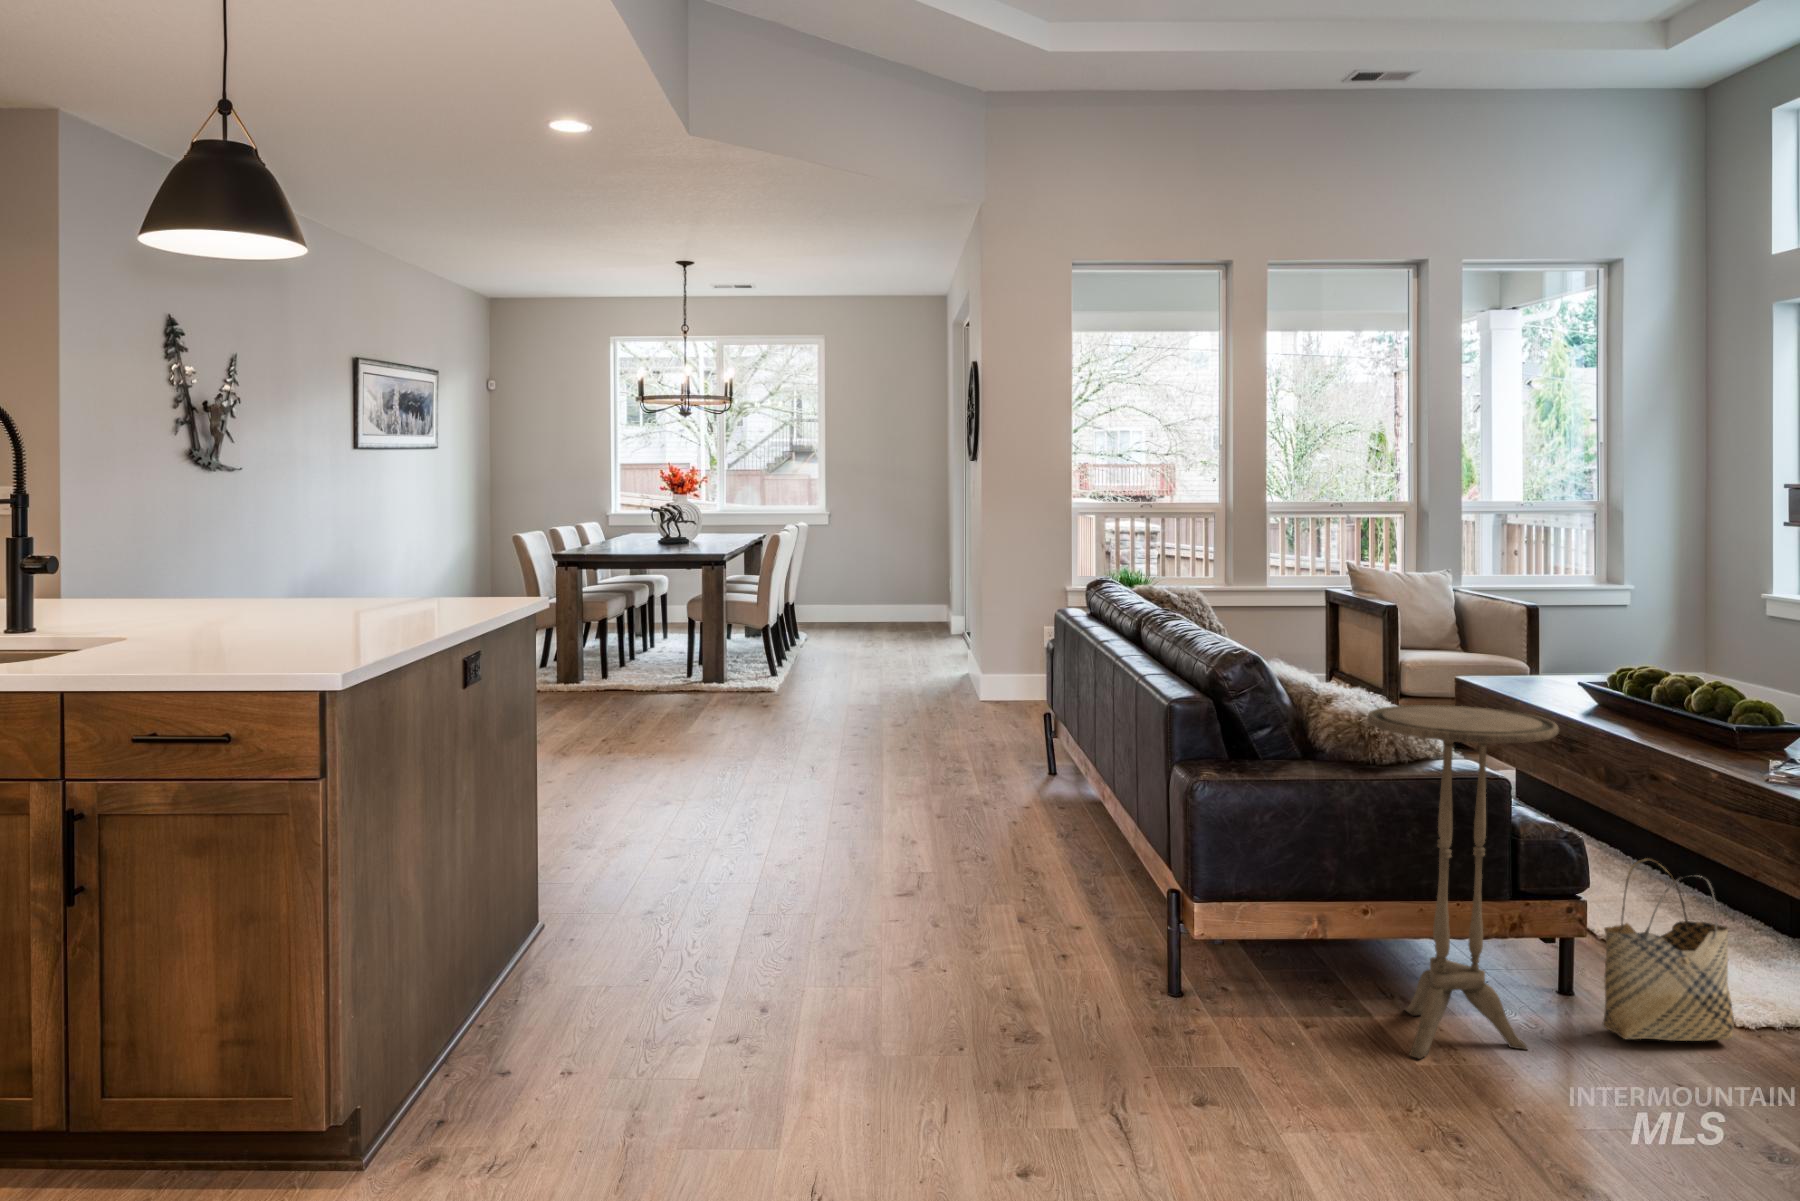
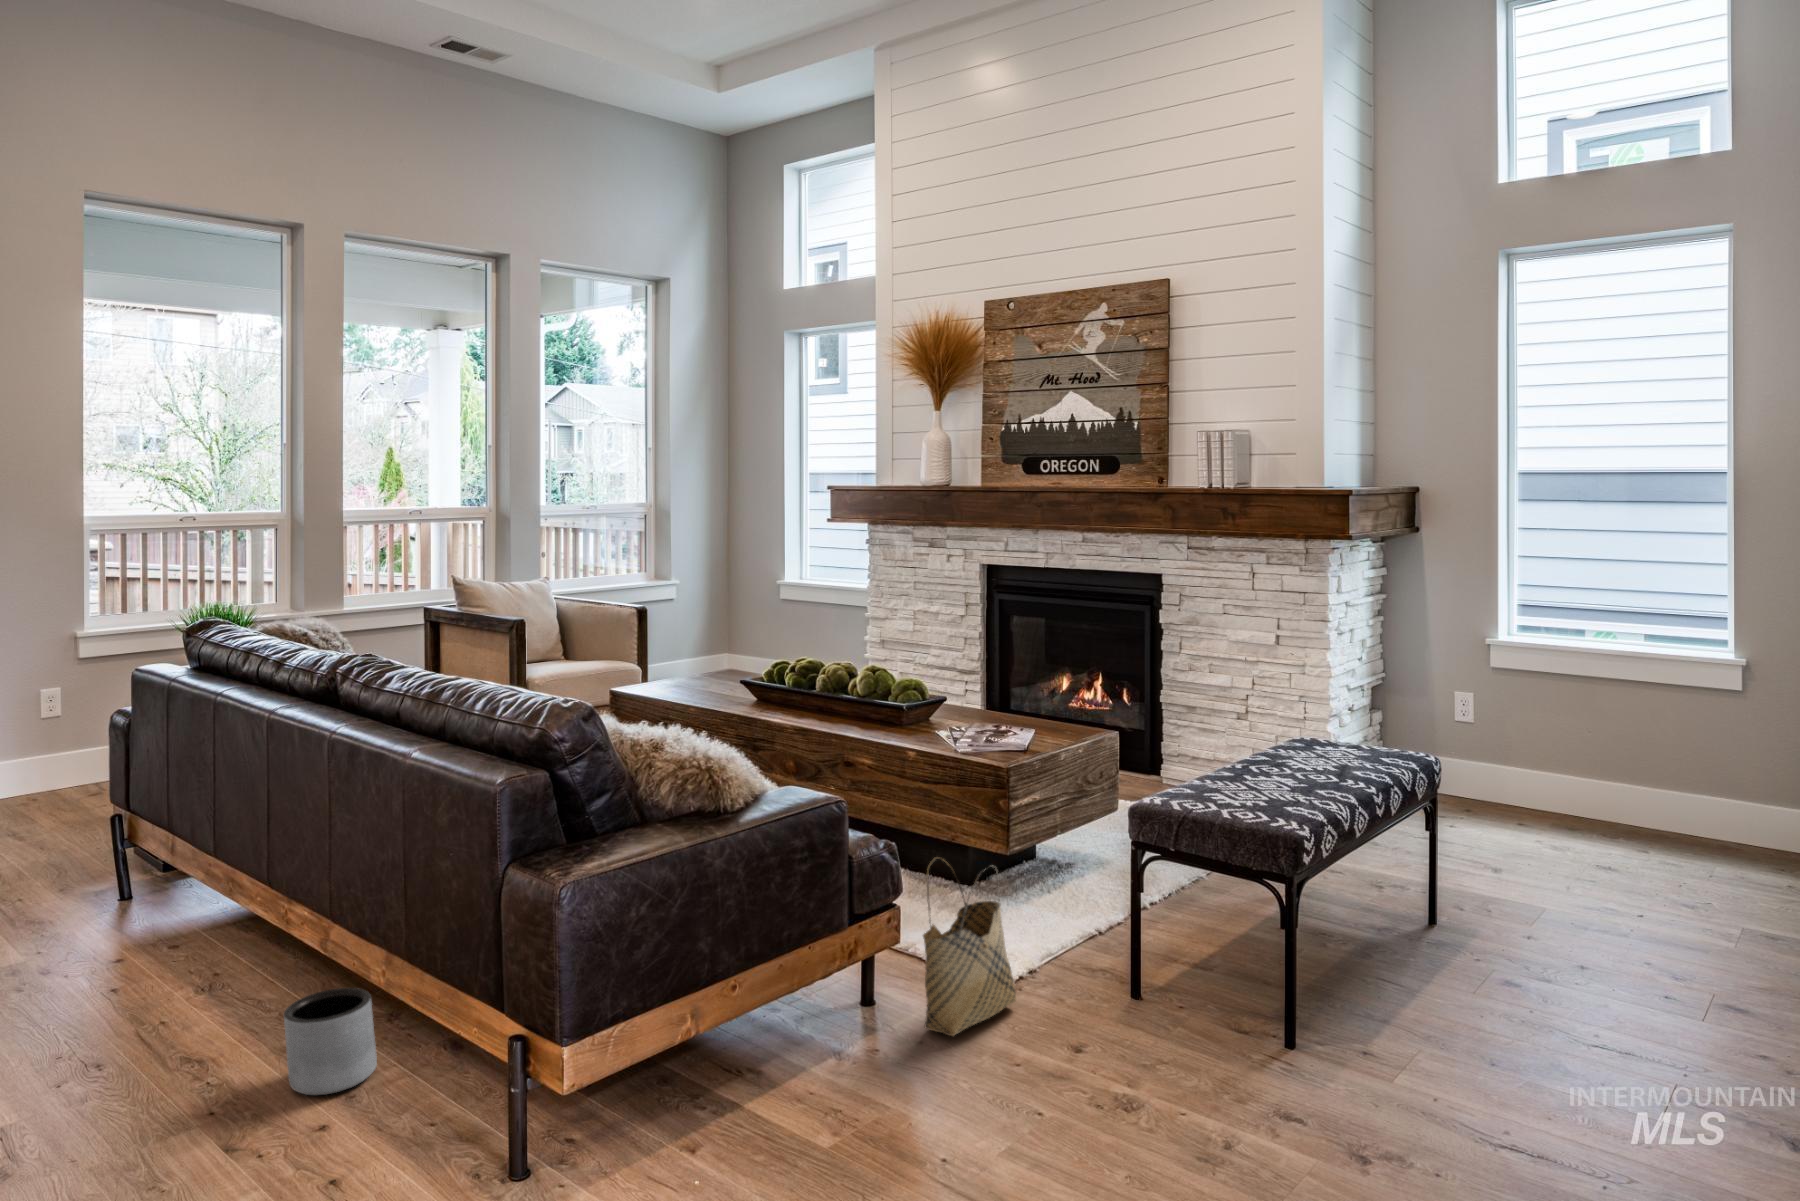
side table: present [1368,705,1559,1059] -> none [714,744,902,1142]
planter: none [1069,840,1130,913] -> present [284,988,377,1095]

